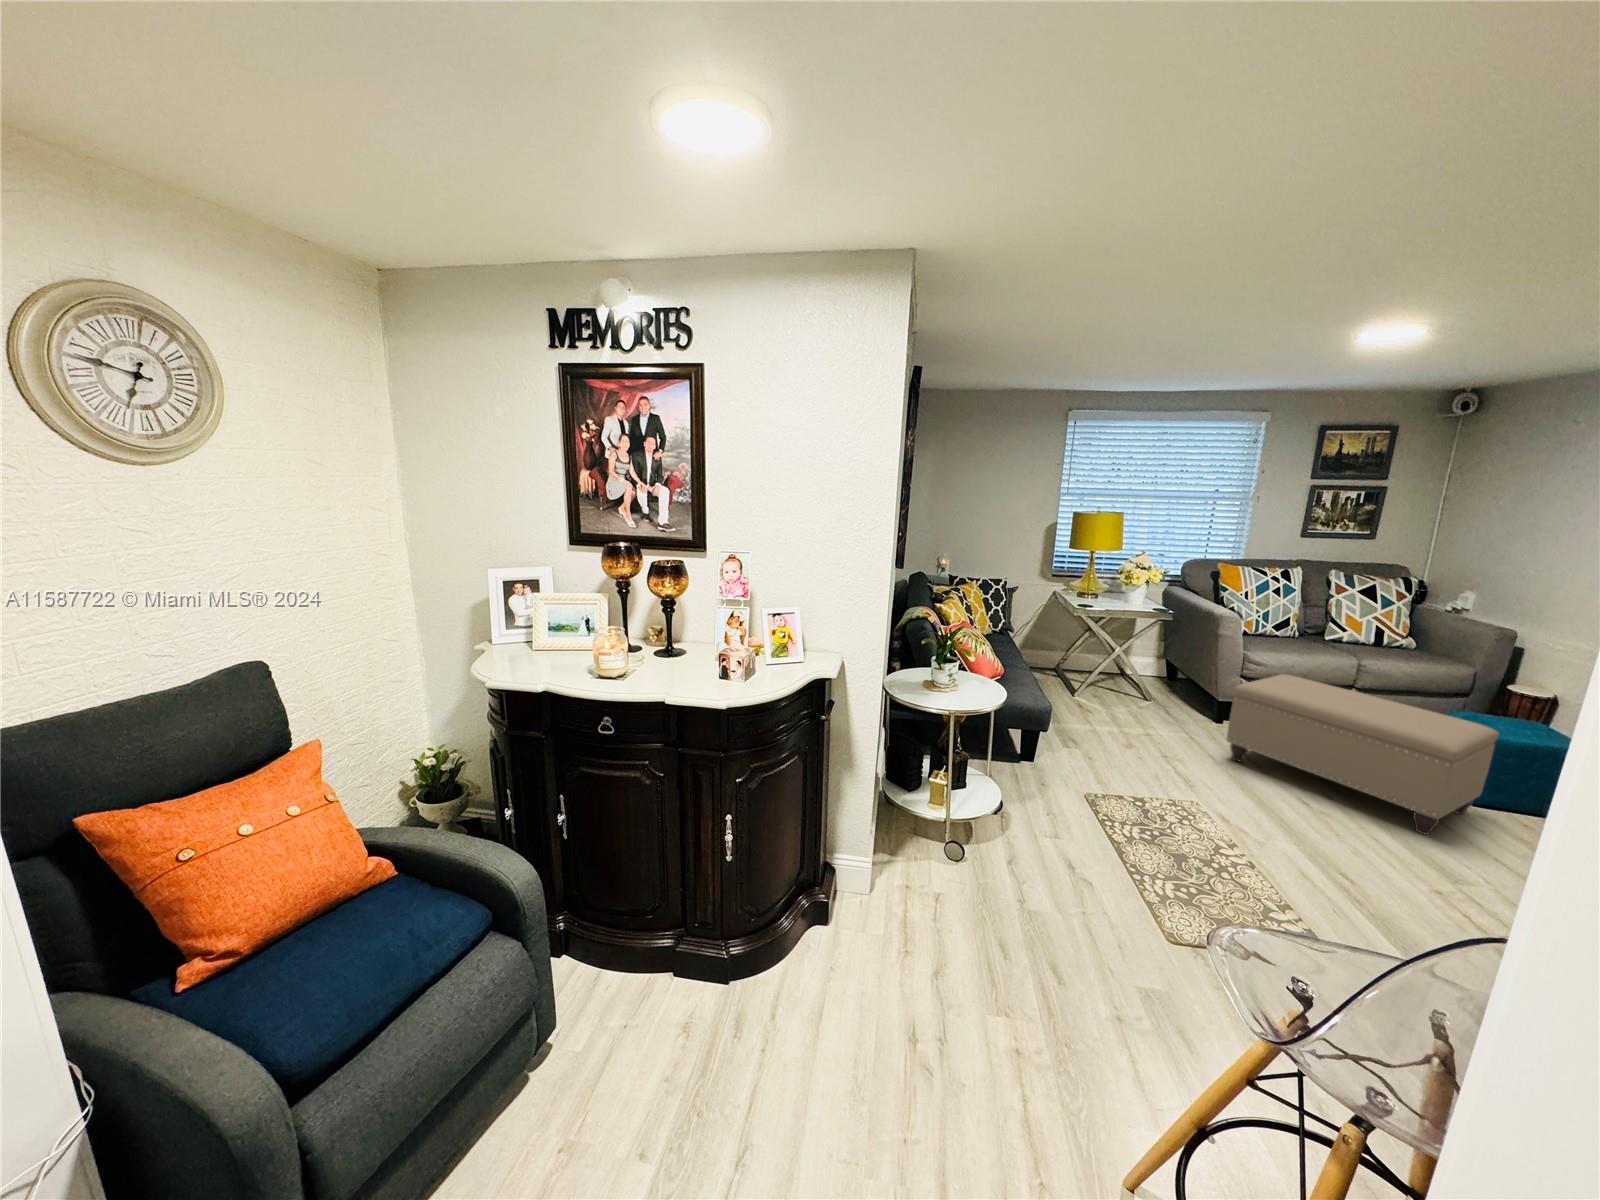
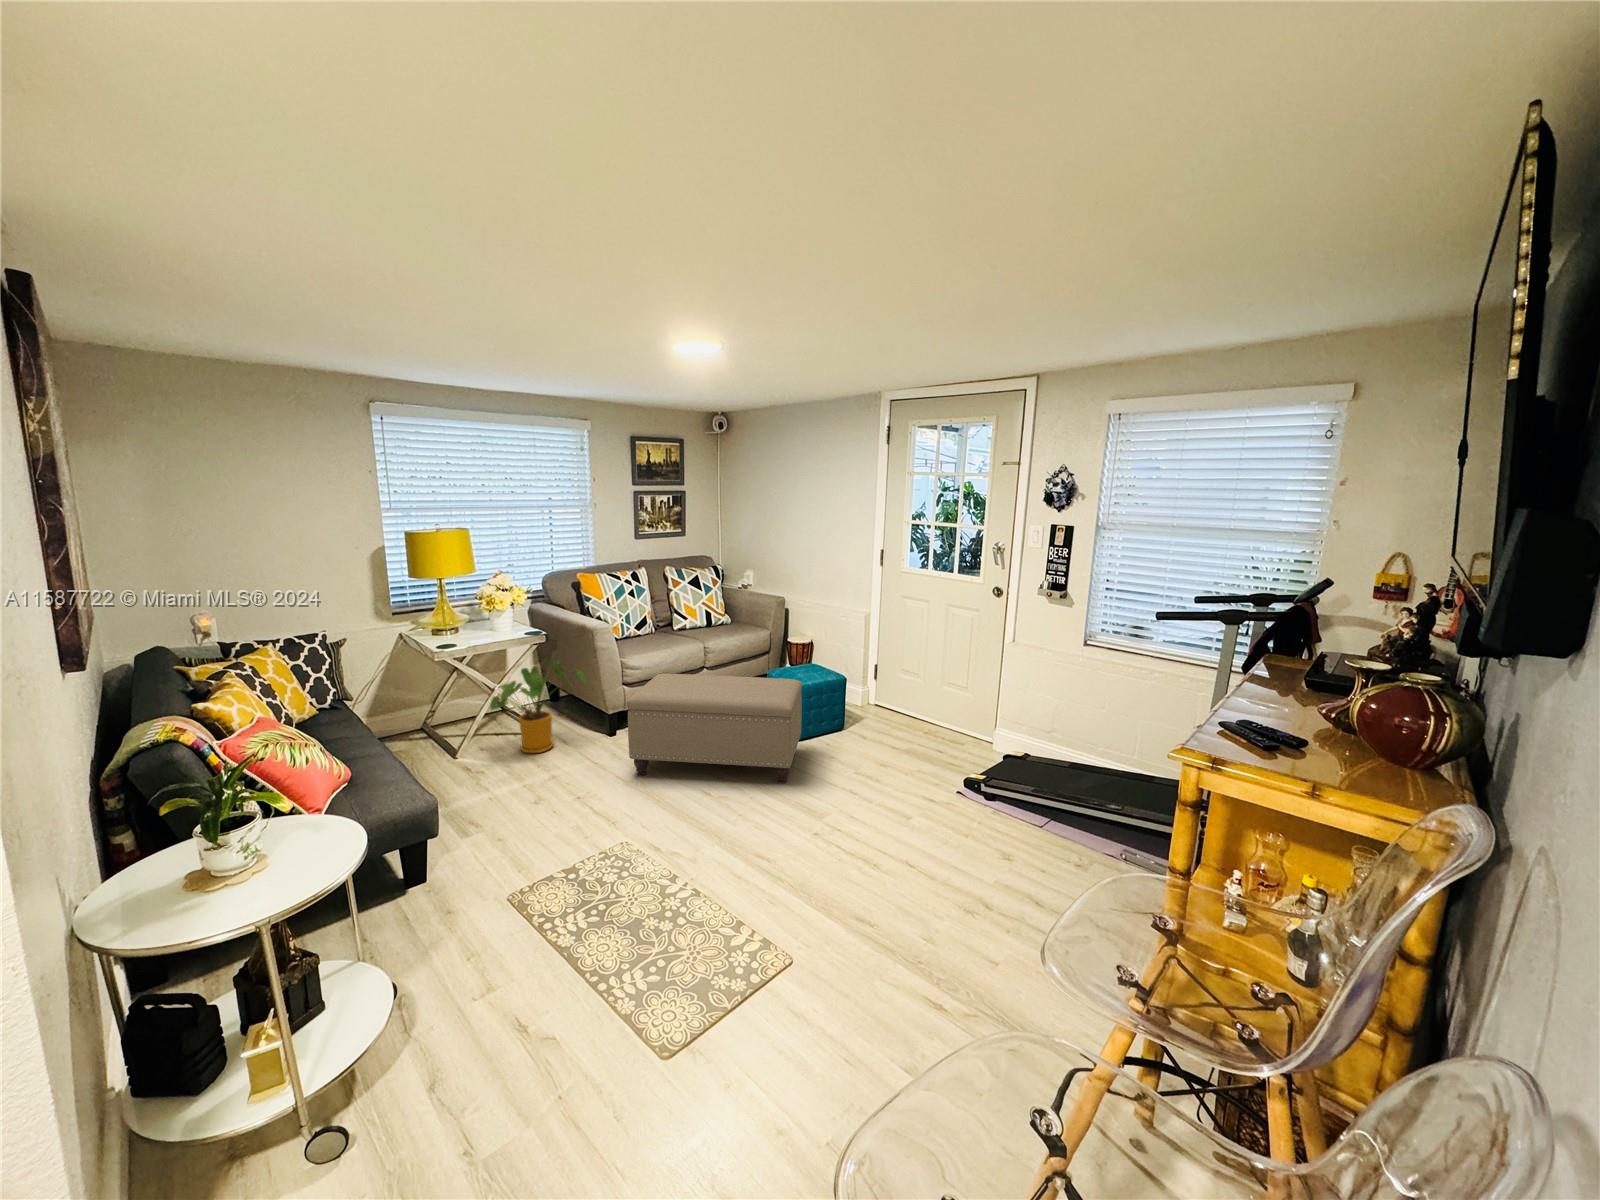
house plant: none [1108,637,1203,712] -> present [490,660,587,753]

